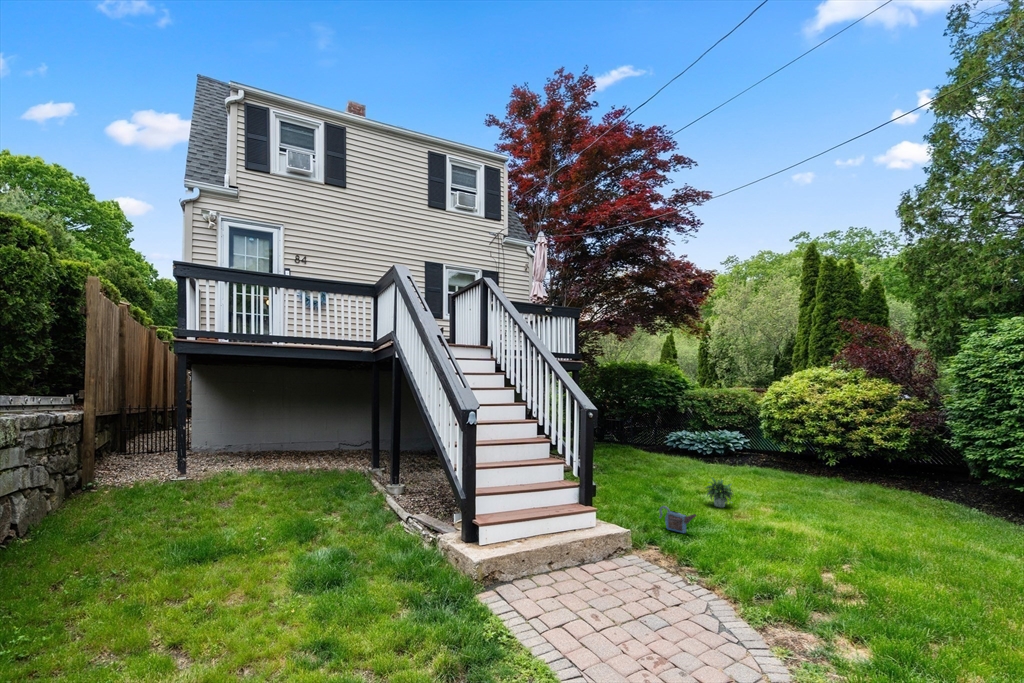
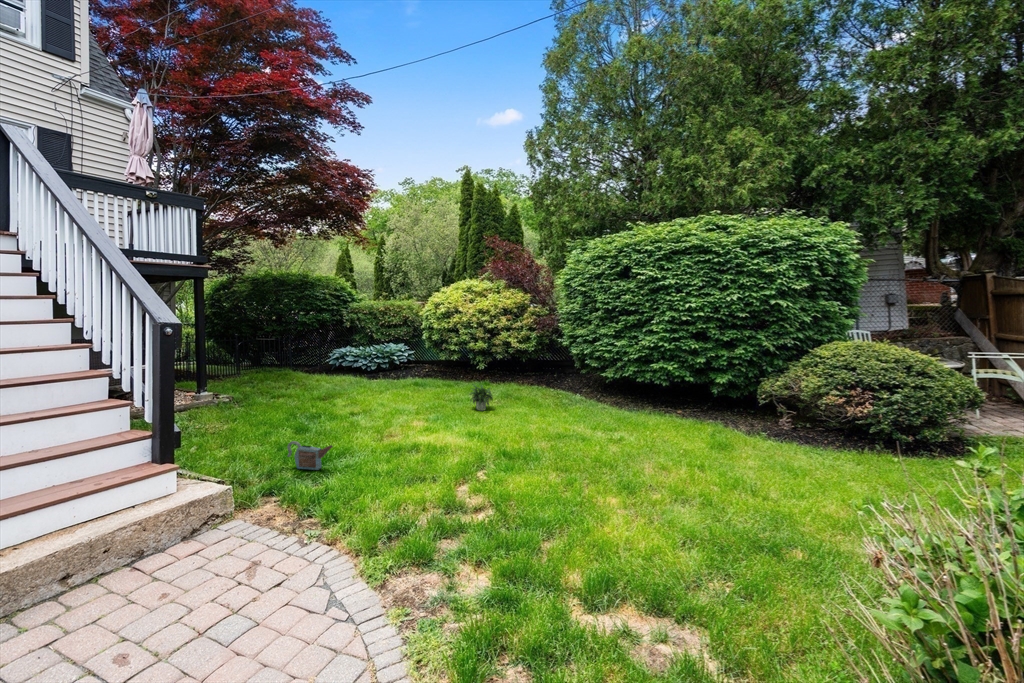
potted plant: present [706,478,733,507] -> present [469,384,493,411]

